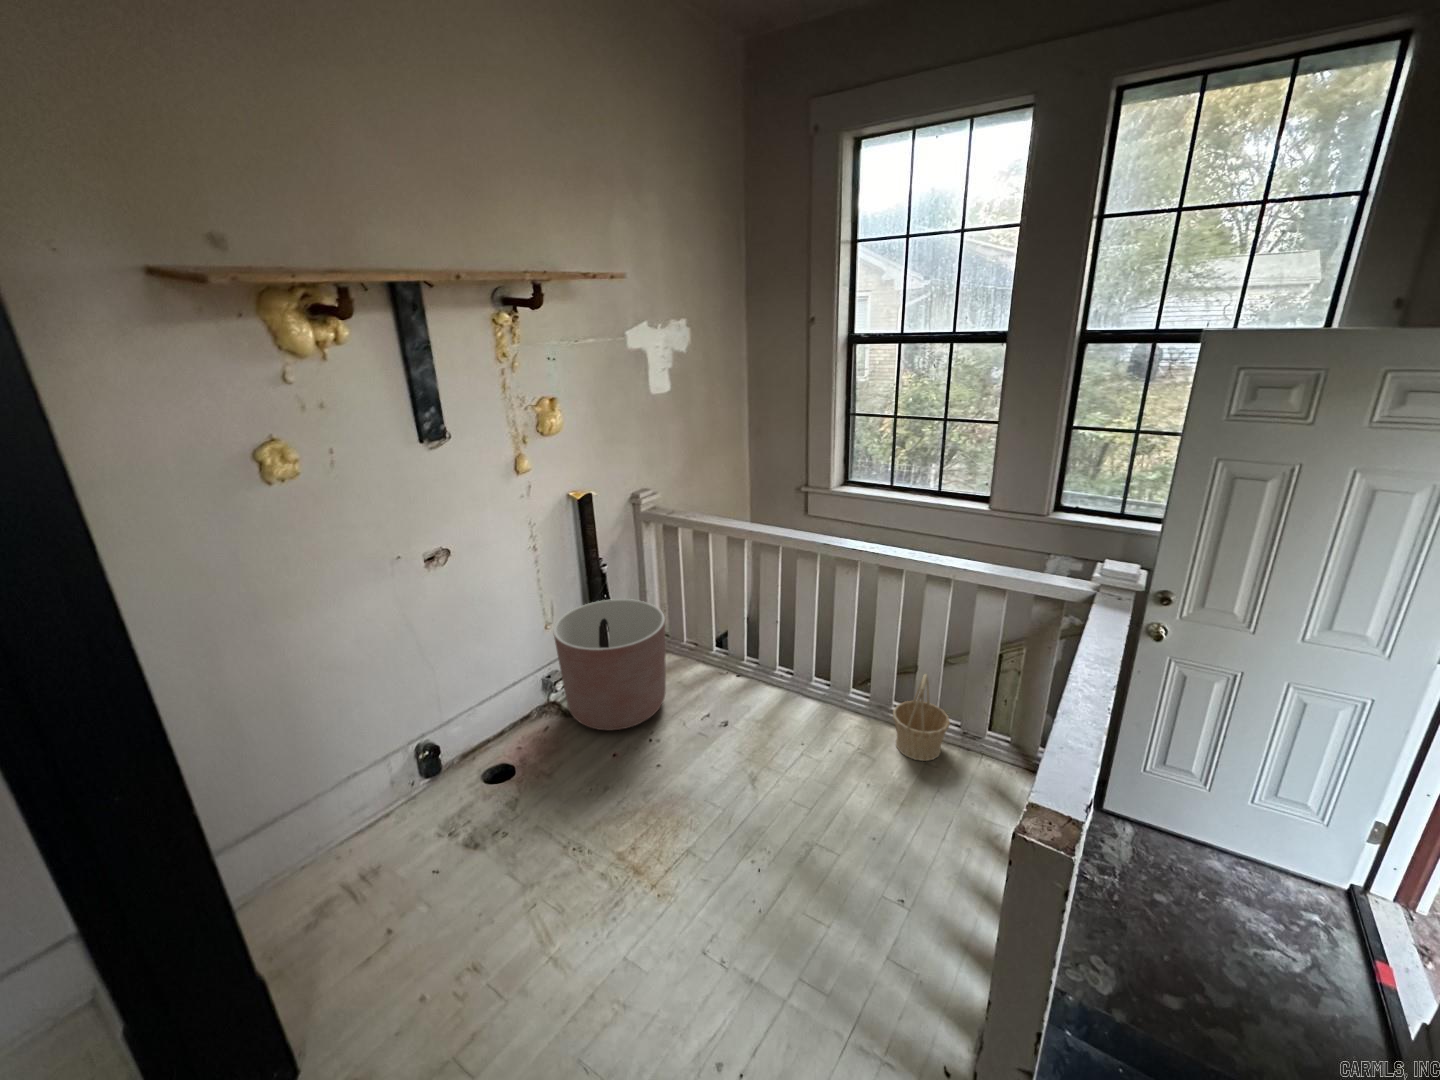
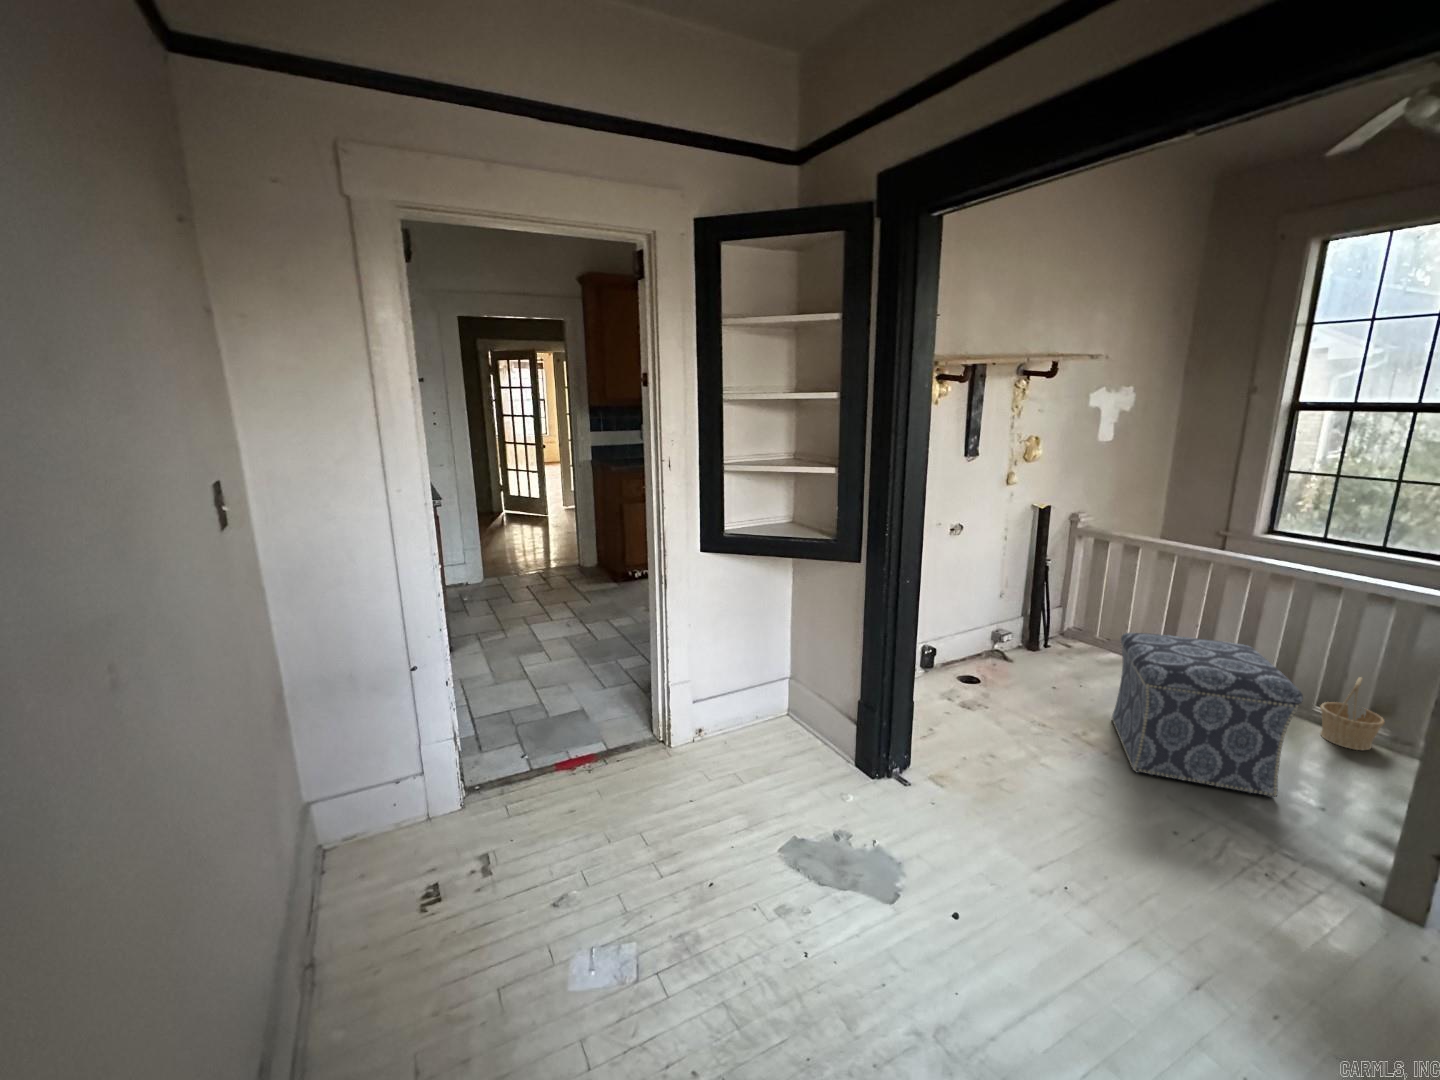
planter: present [553,599,666,730] -> none [1010,585,1103,675]
ottoman: none [664,678,861,924] -> present [1112,633,1303,797]

